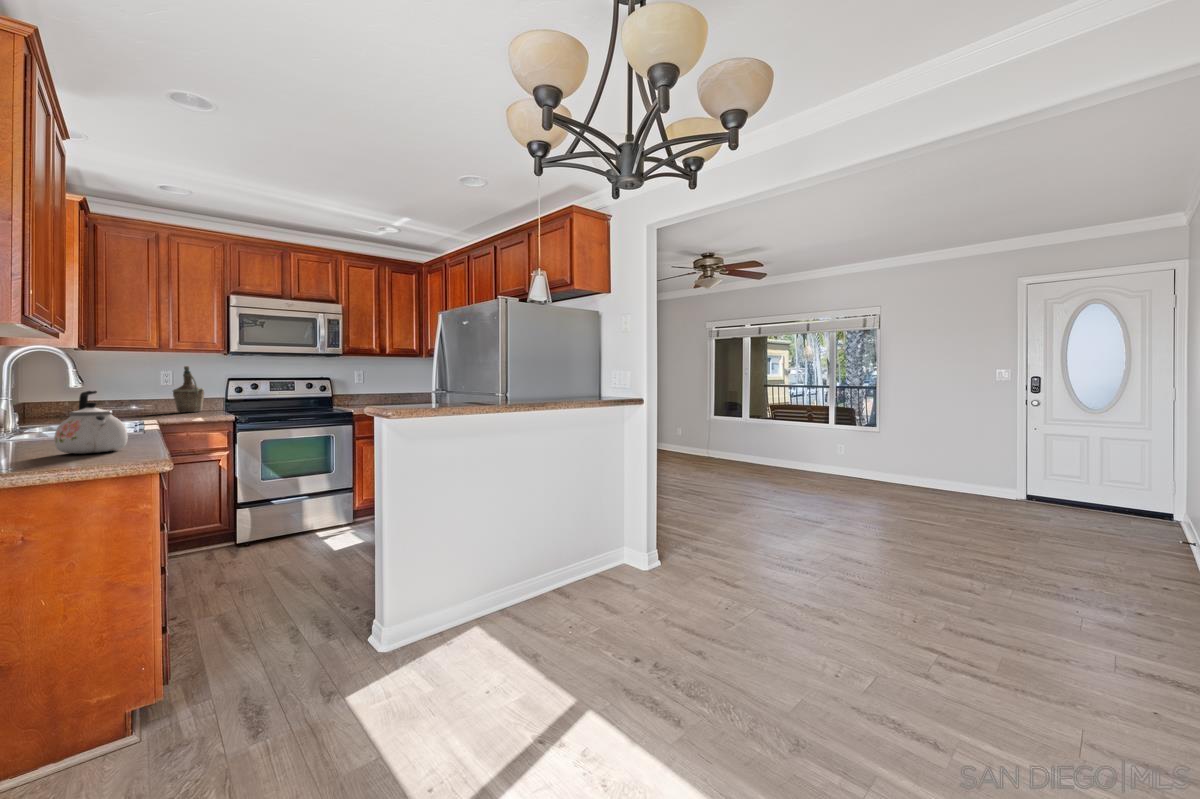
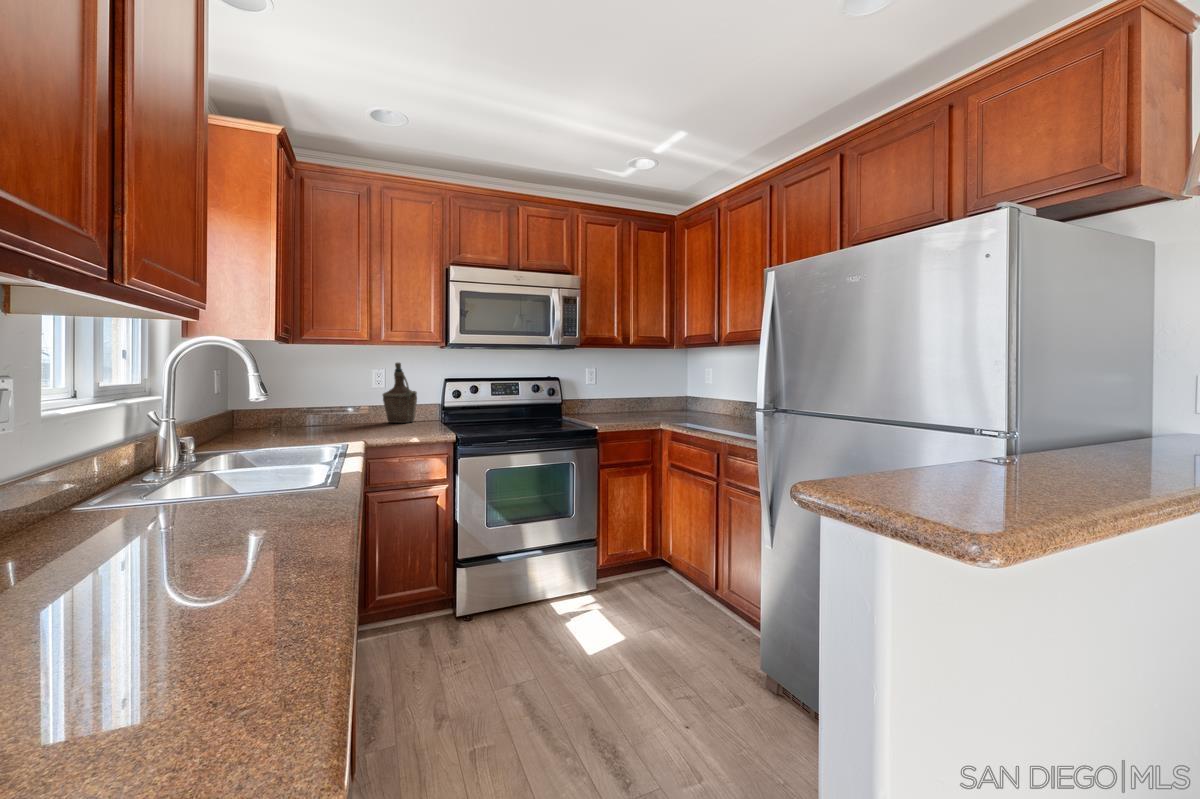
kettle: present [54,391,128,454] -> none [94,453,270,636]

